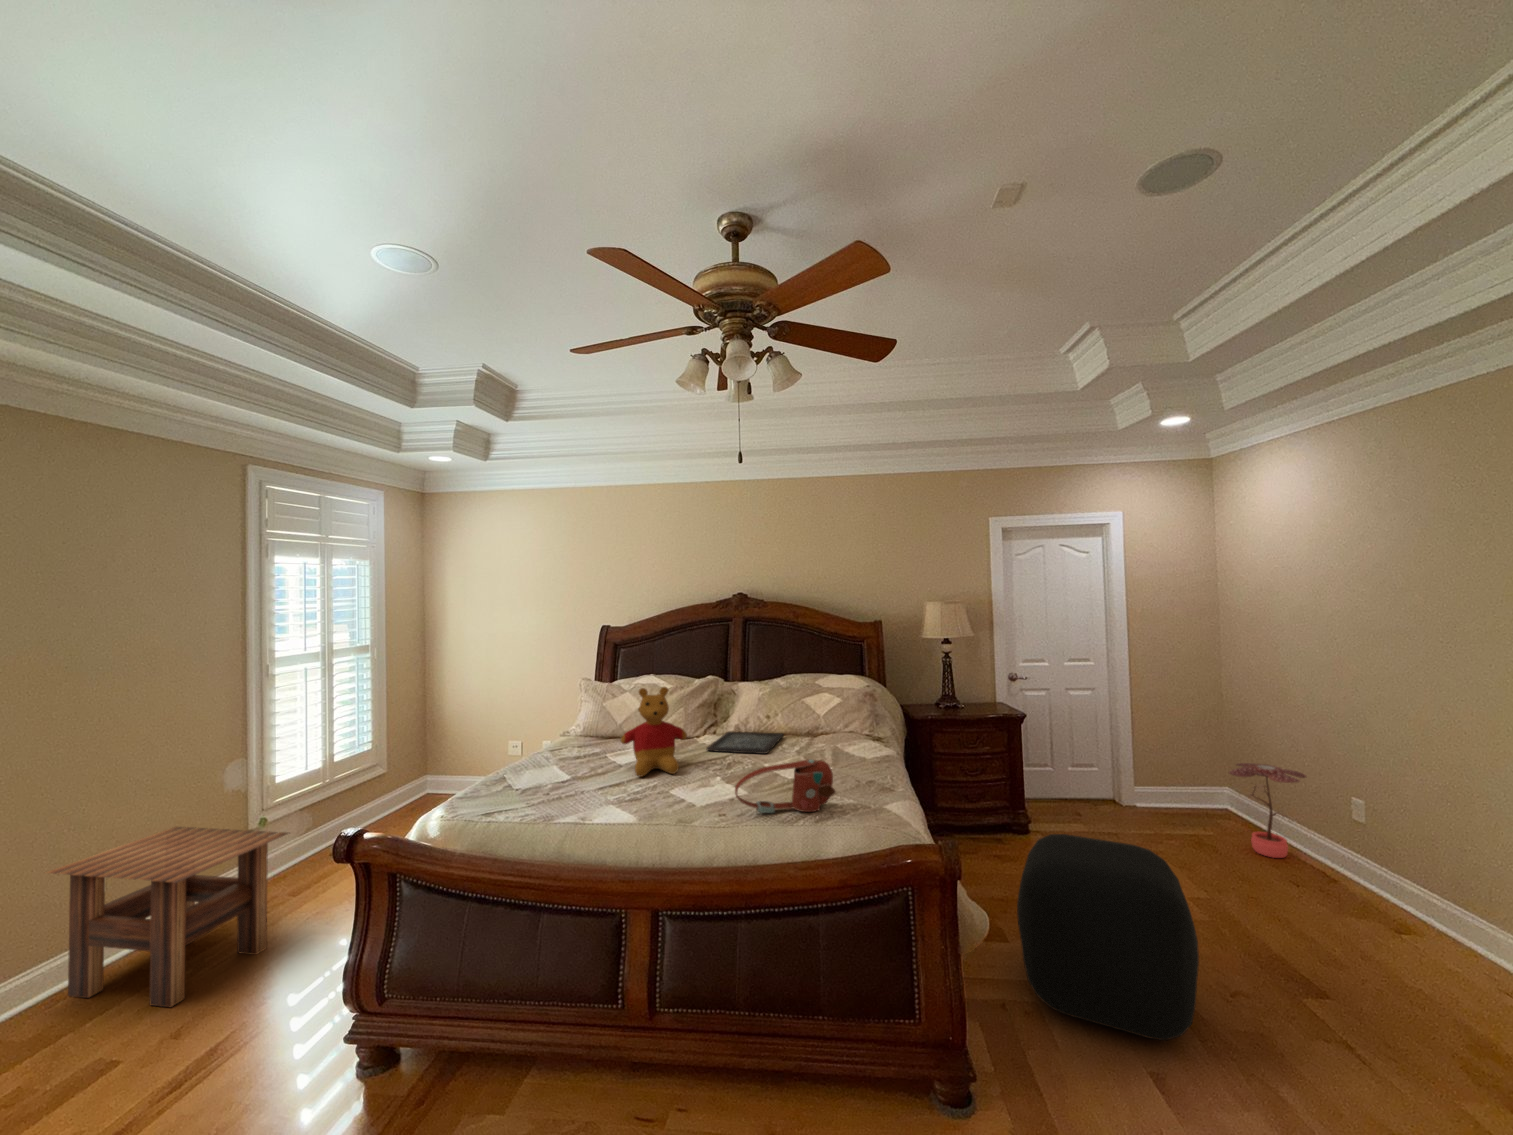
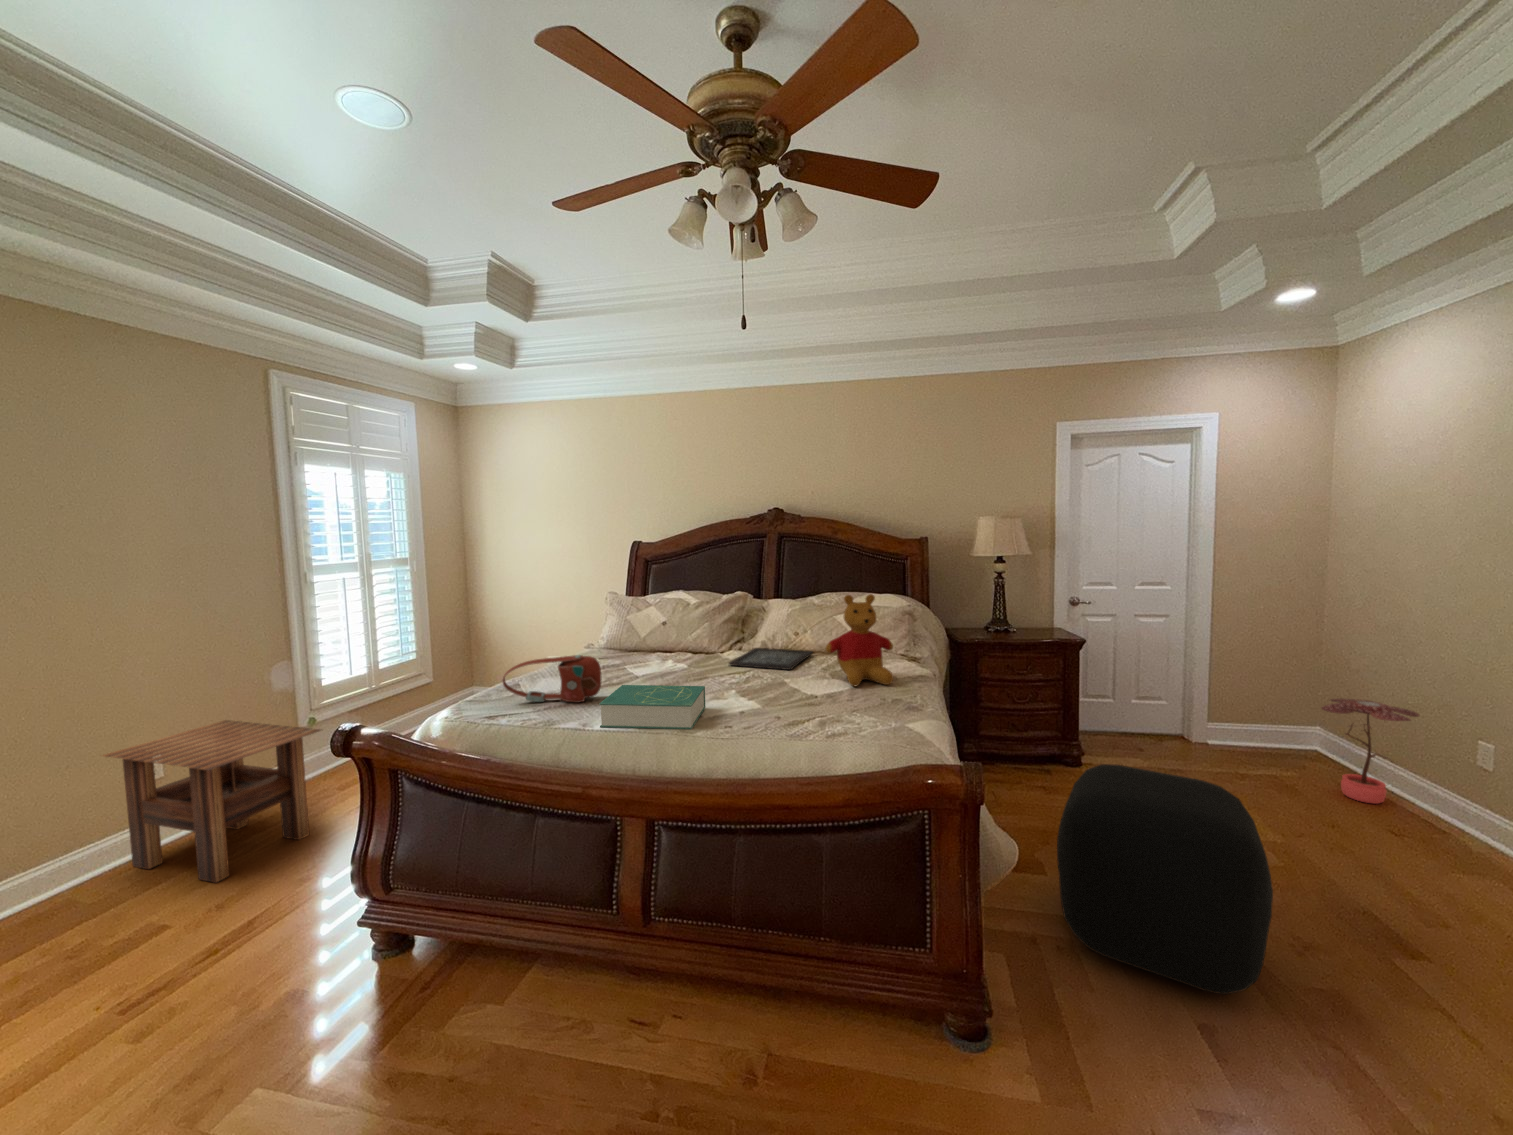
stuffed bear: present [621,687,687,777] -> present [826,594,893,686]
handbag: present [735,759,836,813] -> present [502,655,602,702]
book: none [601,775,696,820] -> present [599,685,705,729]

